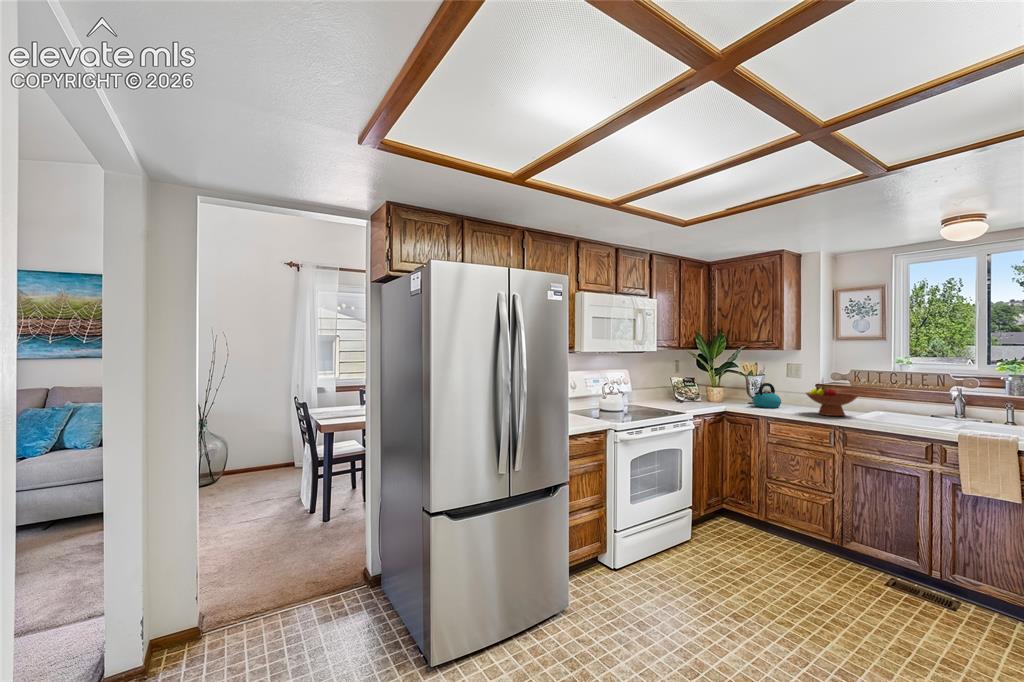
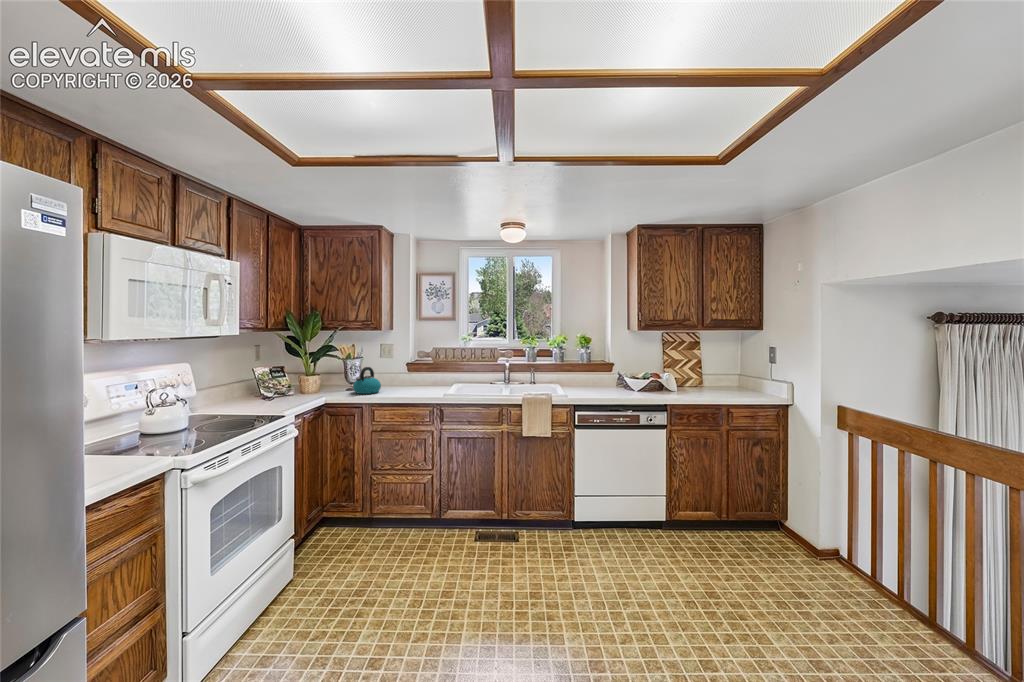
fruit bowl: present [806,387,858,416] -> none [407,368,449,396]

